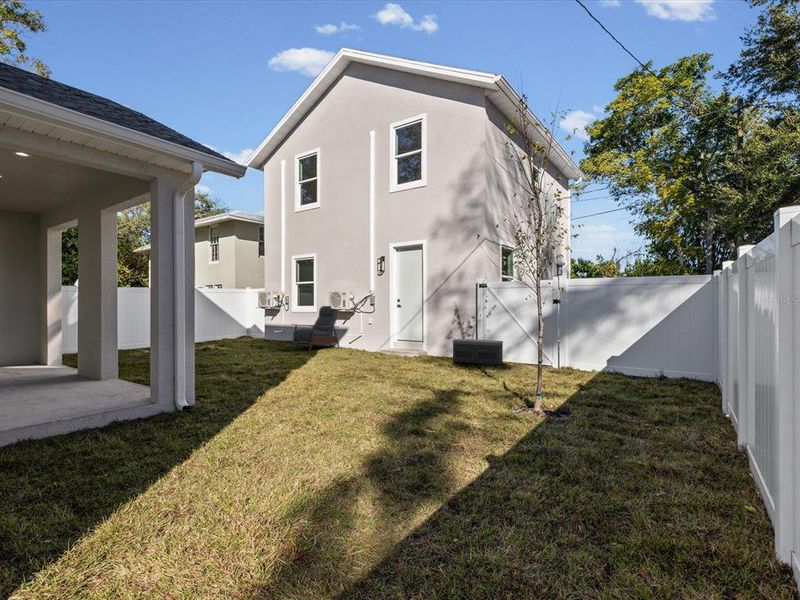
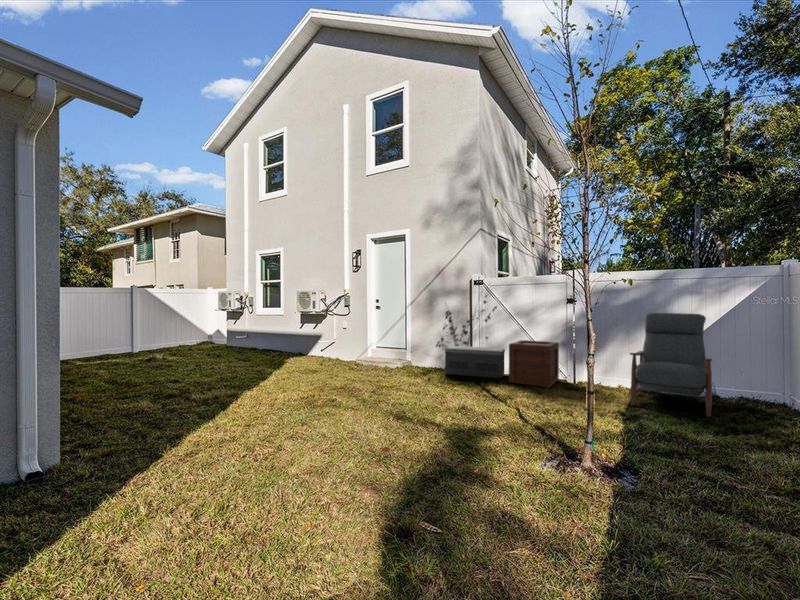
chair: present [292,306,339,351] -> present [630,313,712,417]
wooden crate: none [504,334,546,372] -> present [509,340,559,387]

